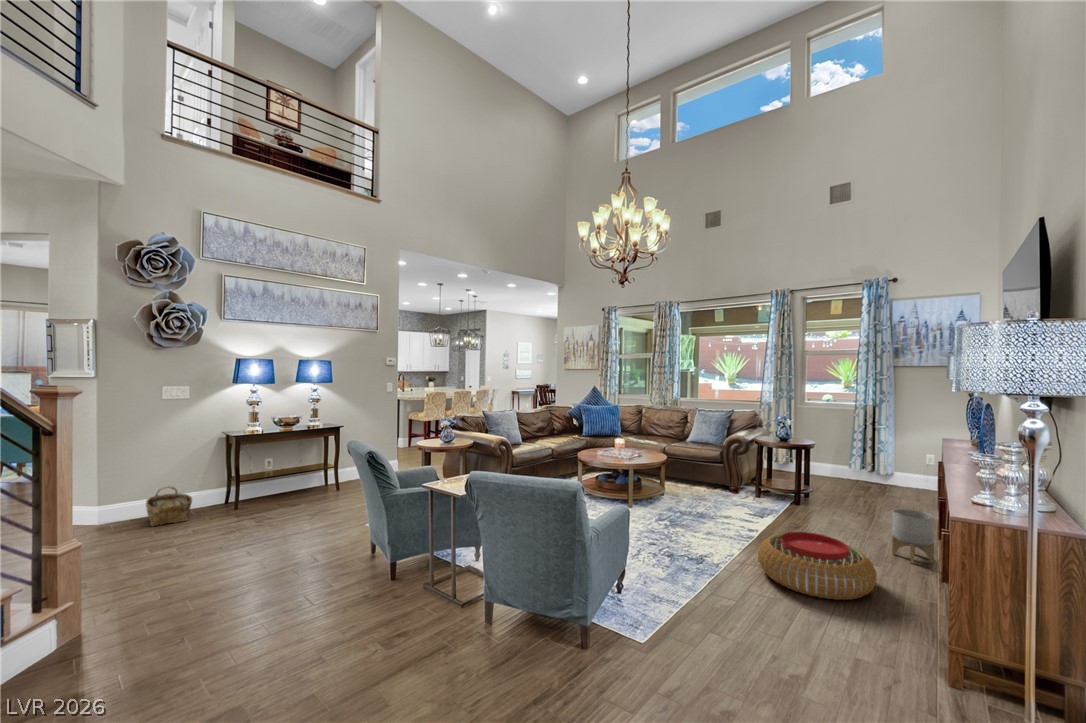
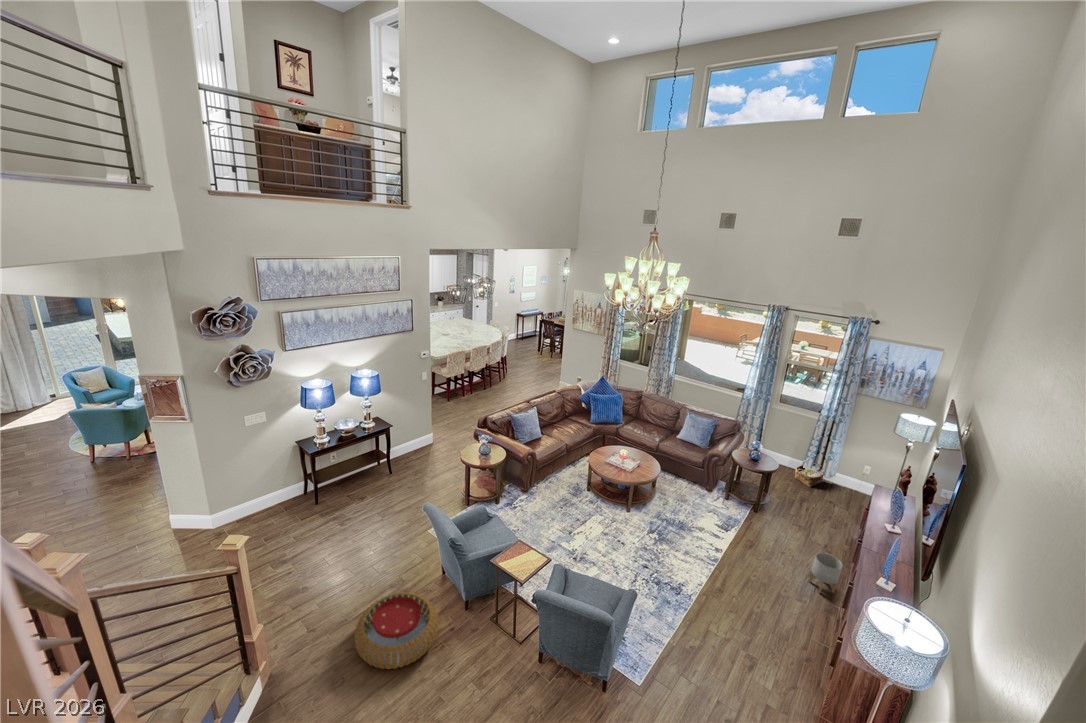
woven basket: present [146,487,192,526] -> present [795,465,824,487]
pouf: present [758,532,877,600] -> present [354,592,439,669]

